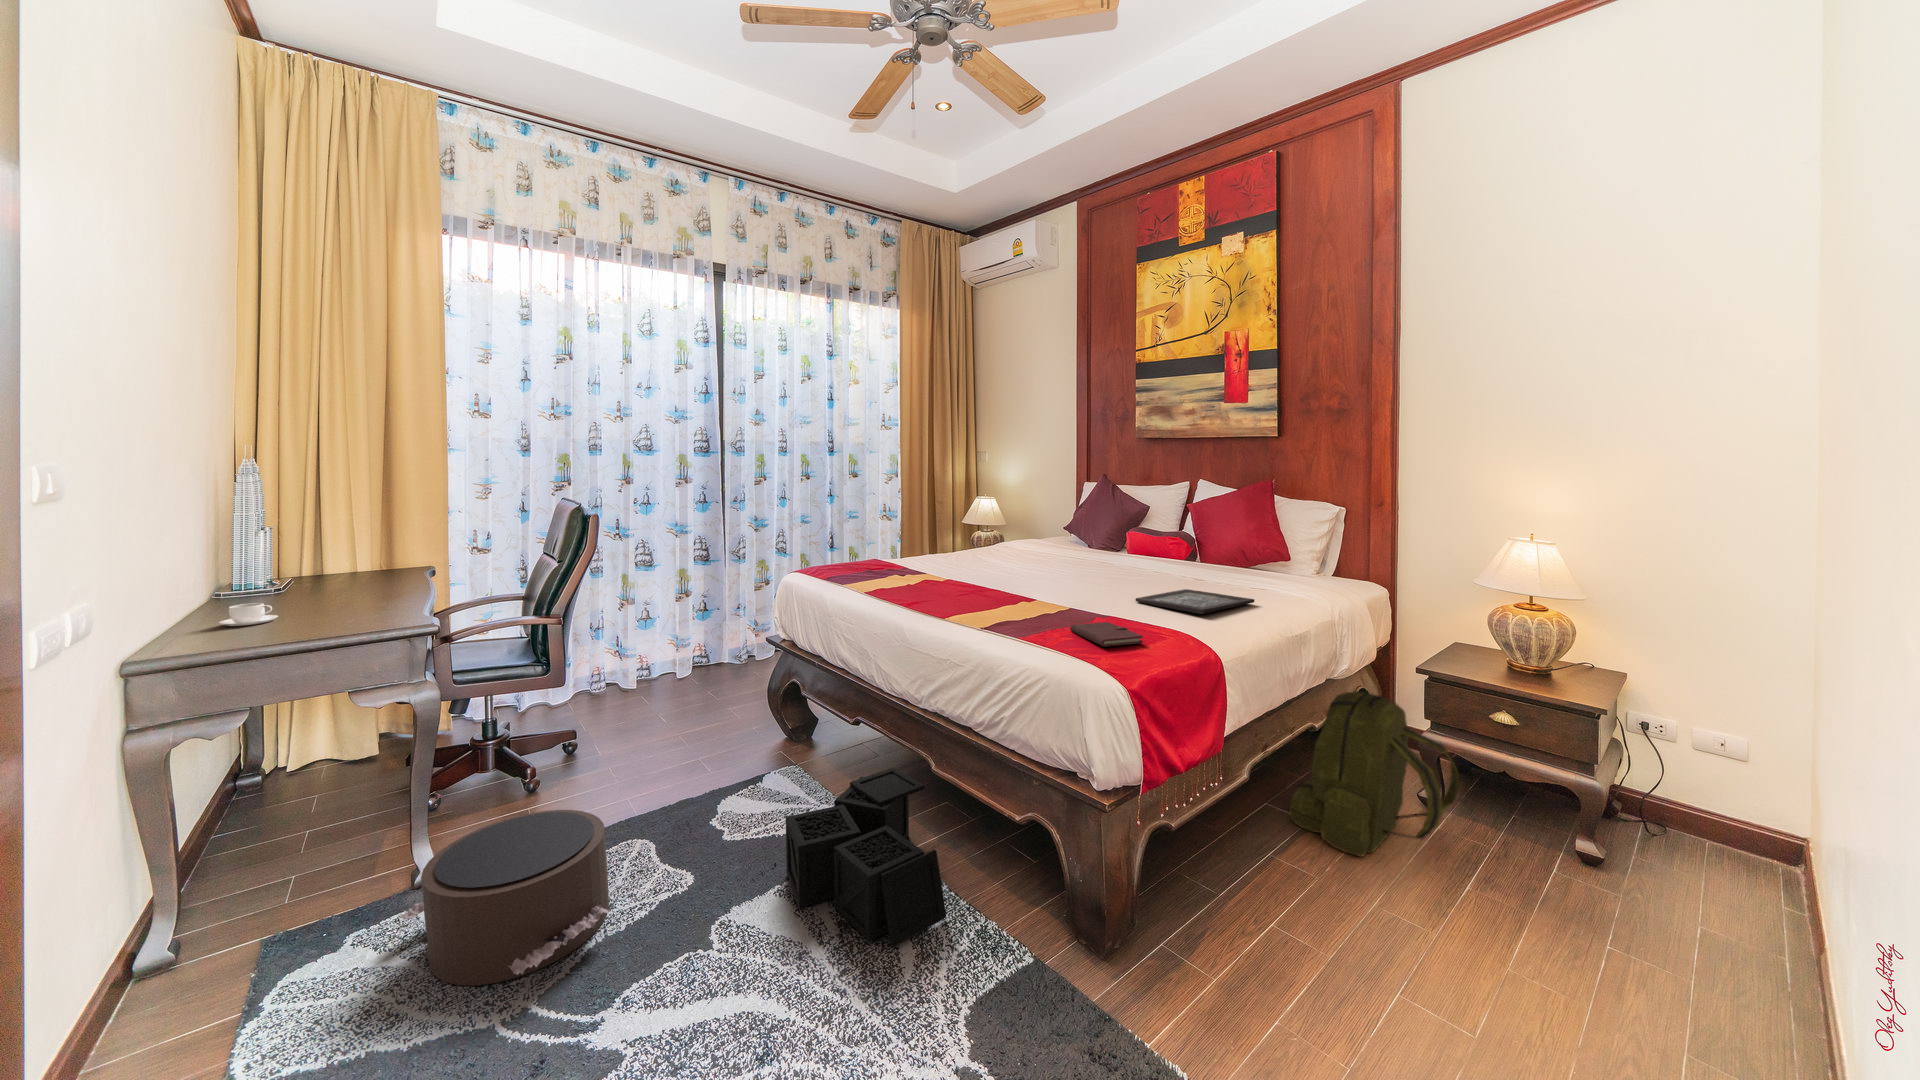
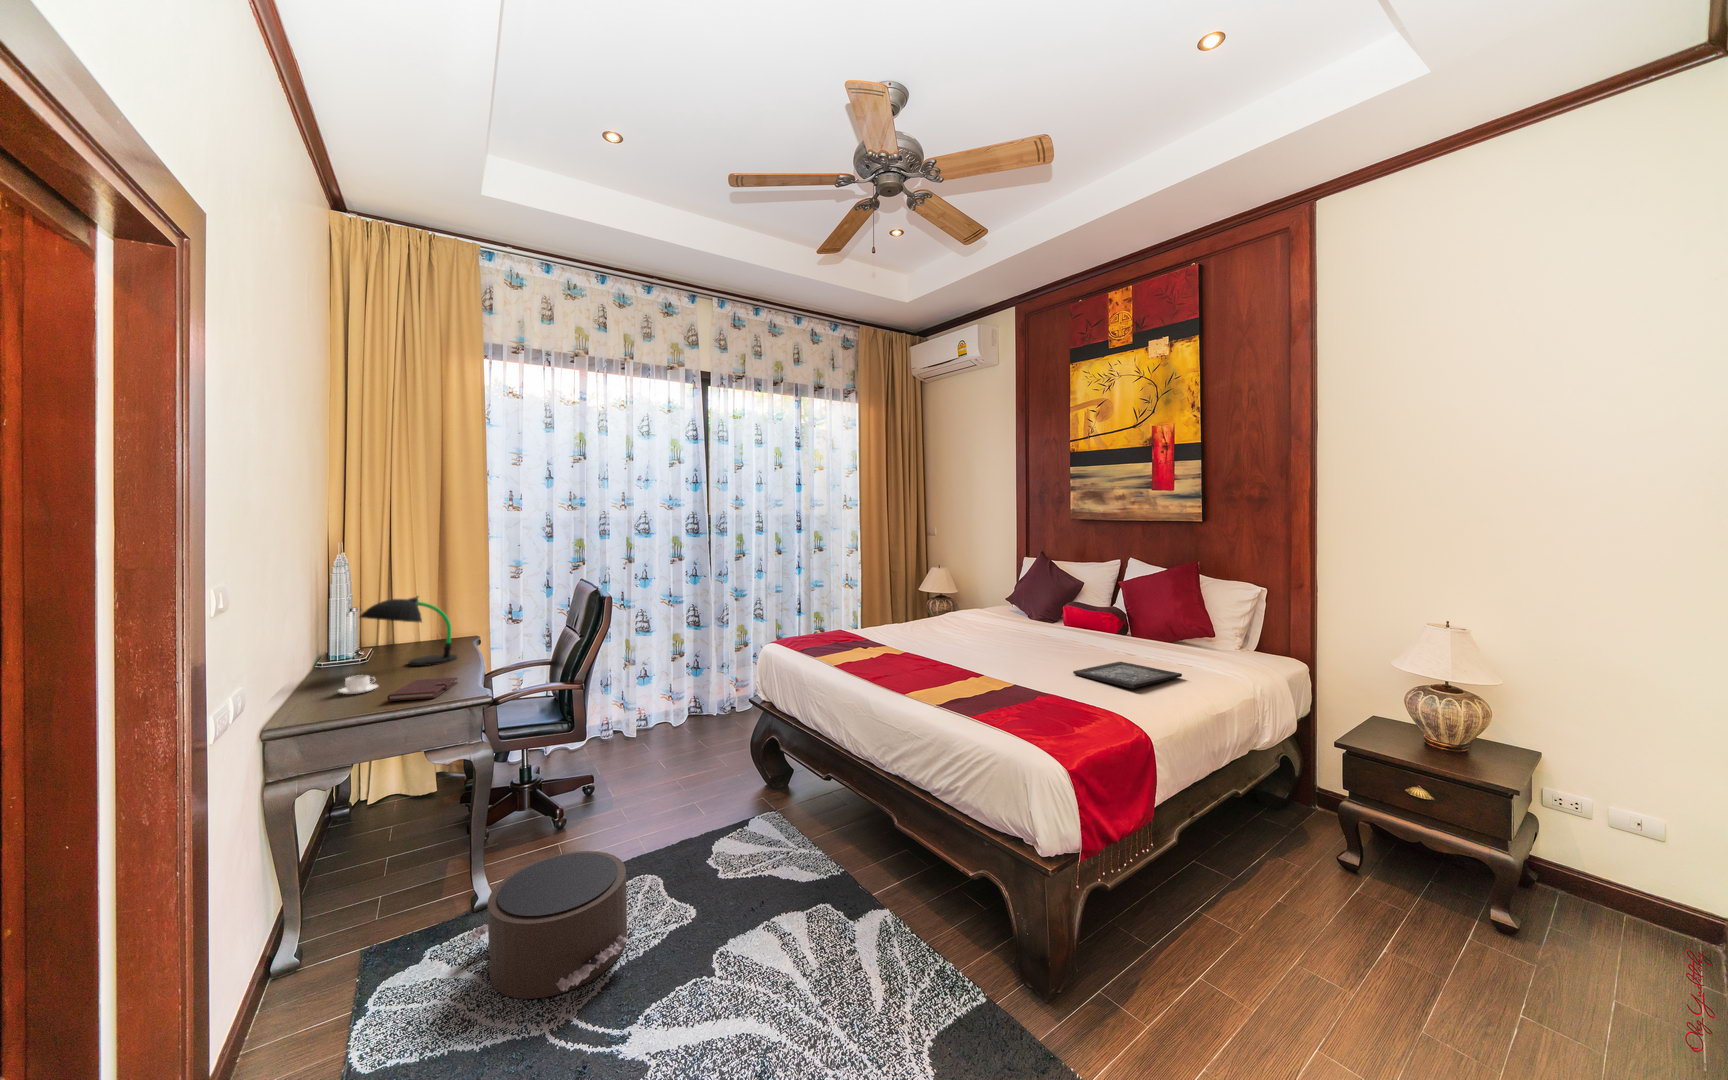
desk lamp: none [253,510,396,597] -> present [360,596,457,666]
notebook: present [1070,622,1143,647] -> present [387,678,458,701]
backpack: present [1288,691,1460,856] -> none [1219,762,1379,918]
storage bin: present [786,767,946,947] -> none [772,820,910,983]

